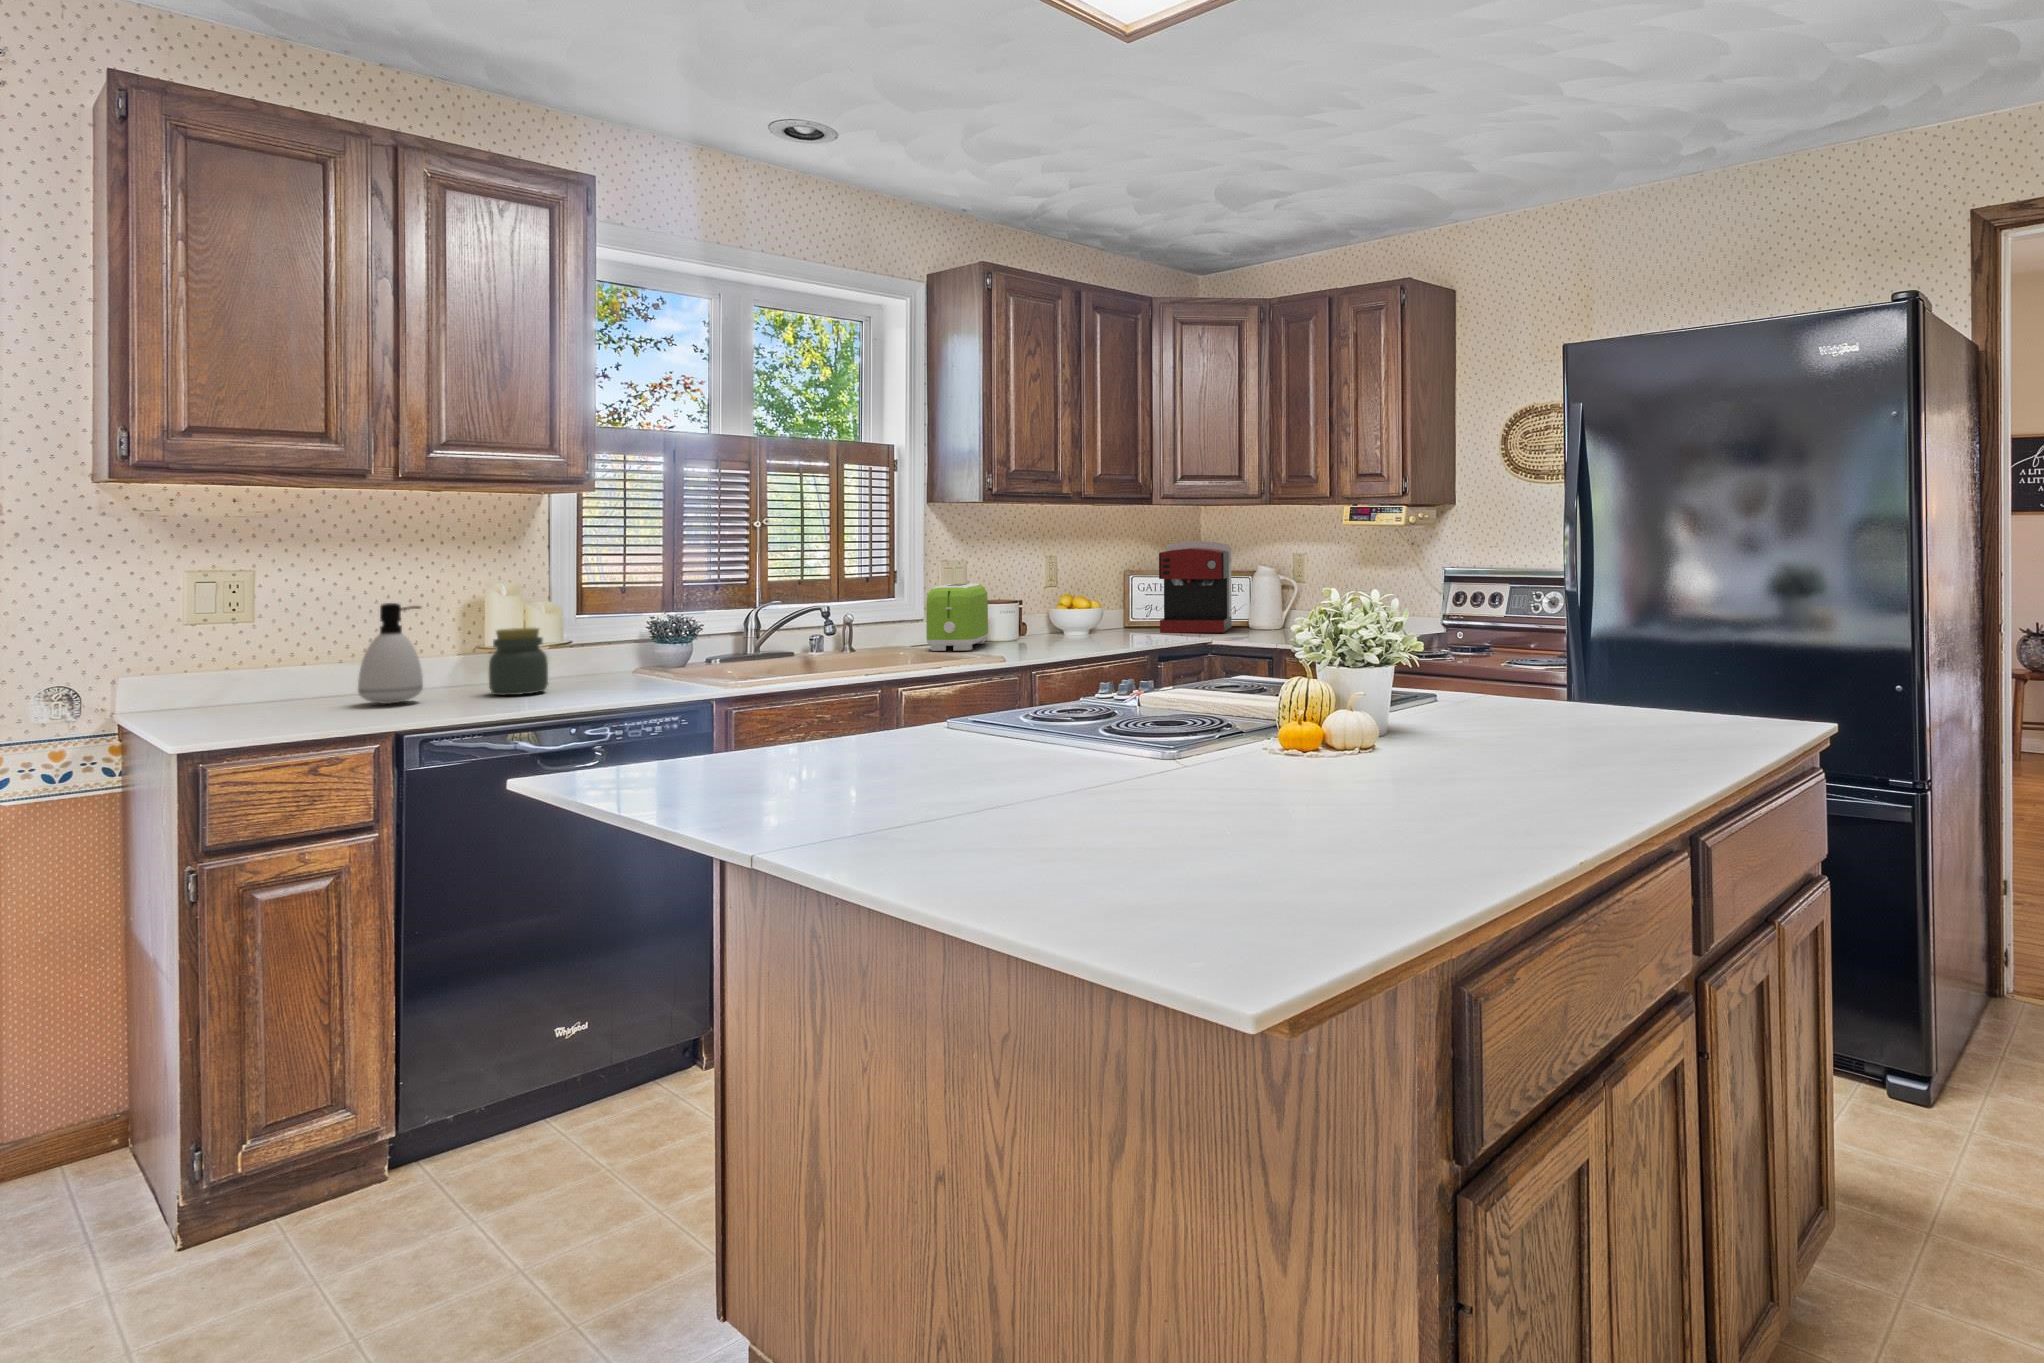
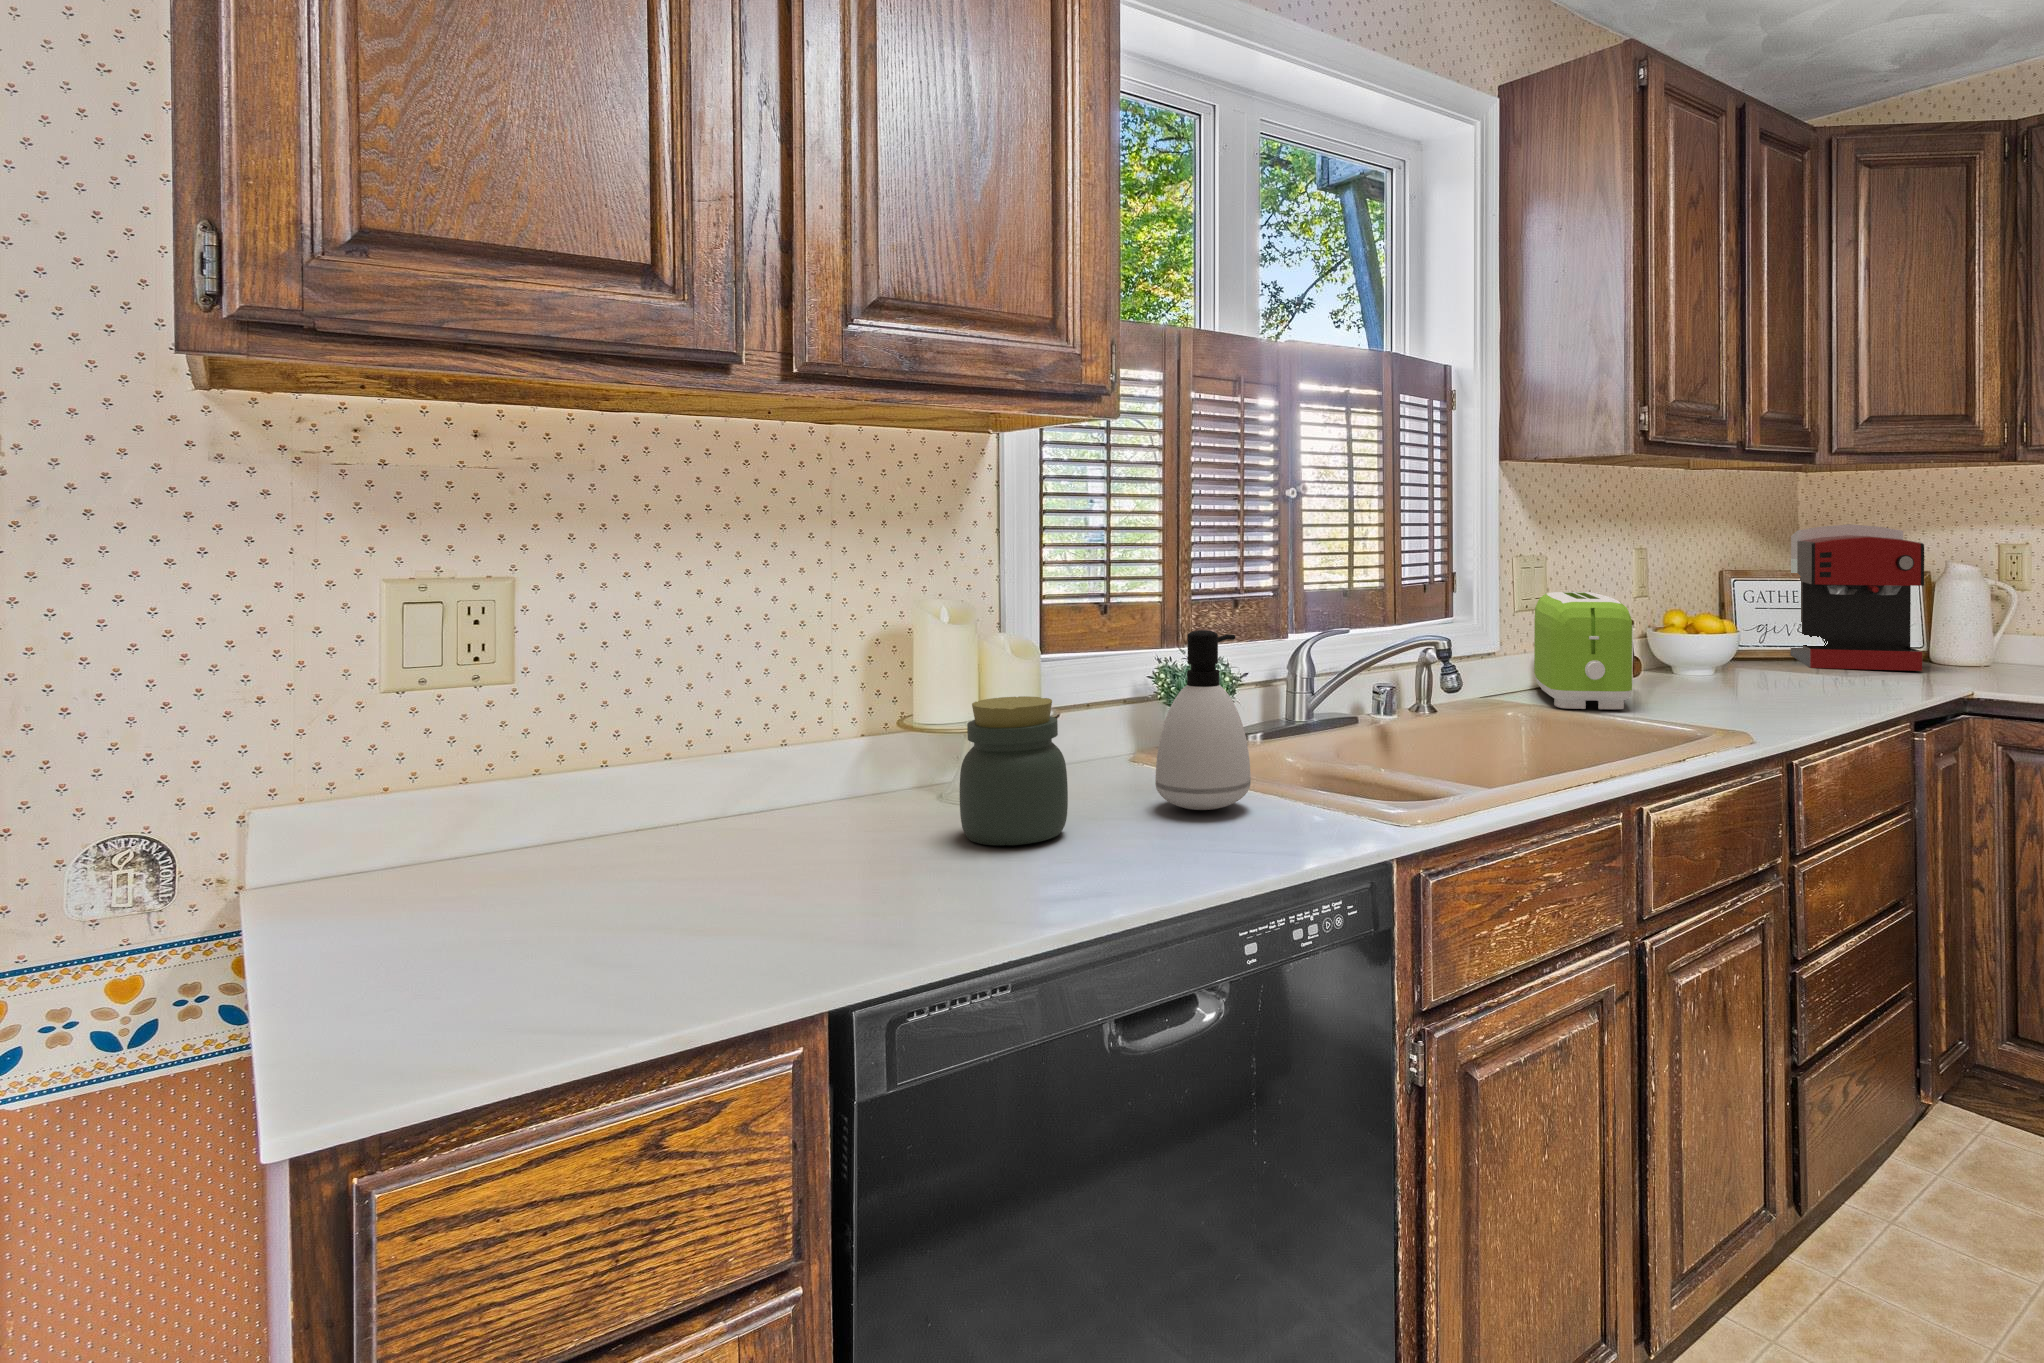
soap dispenser: present [358,603,423,704] -> present [1155,630,1251,810]

